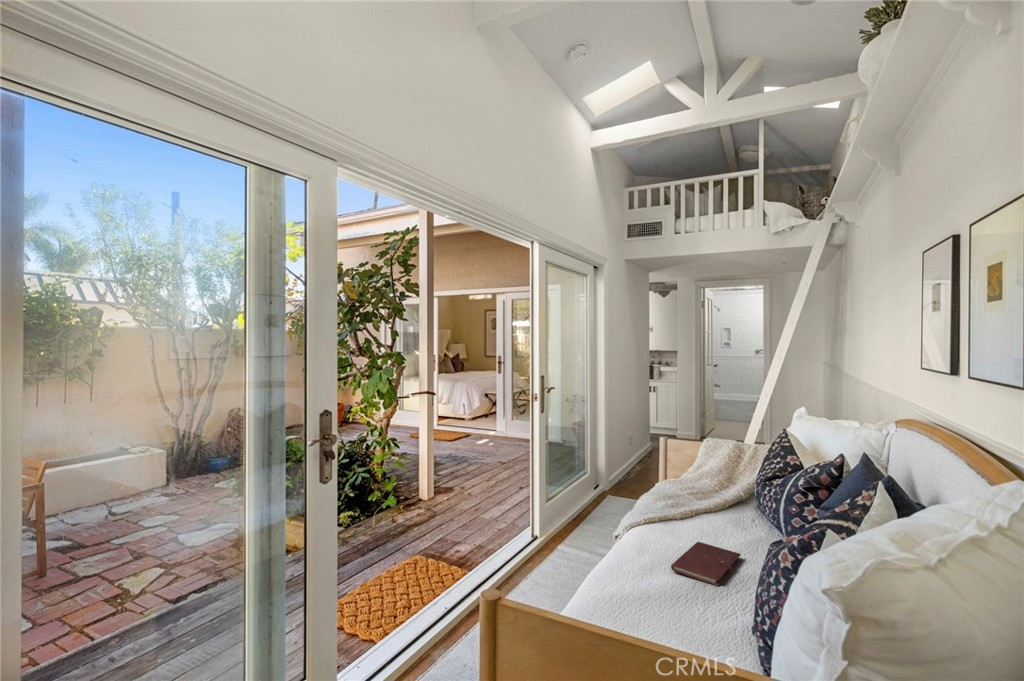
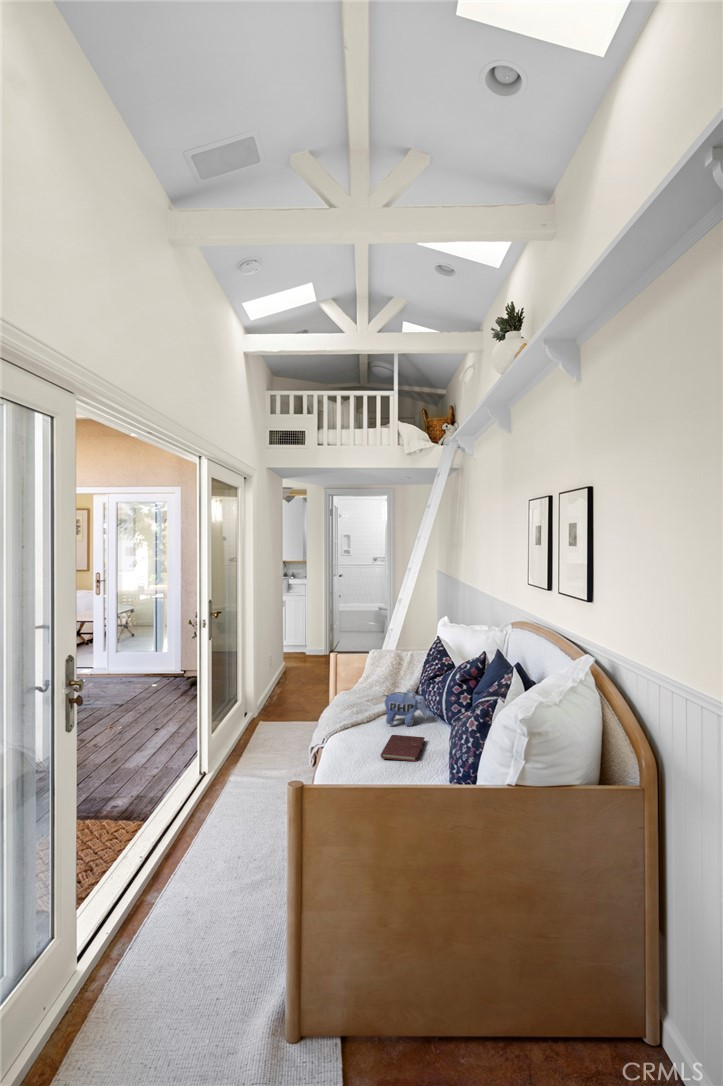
plush toy: none [695,488,754,534] -> present [383,690,427,726]

